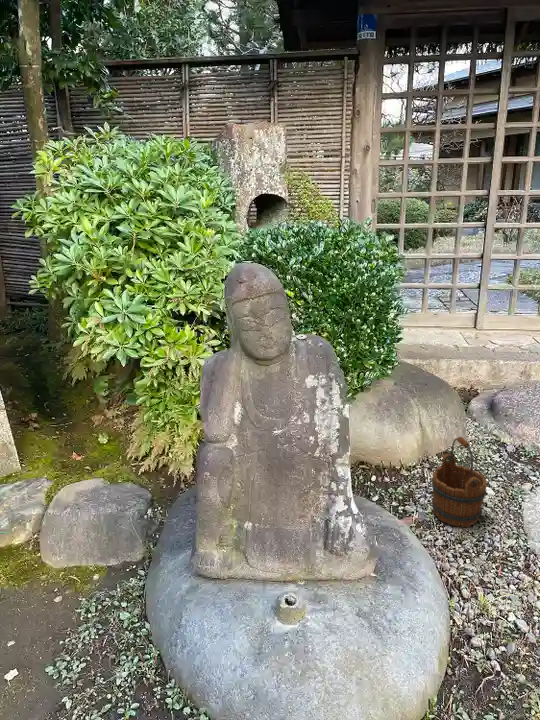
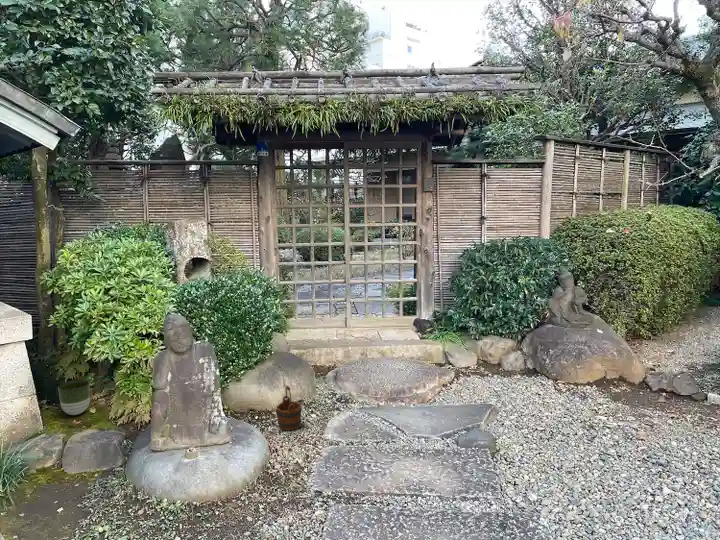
planter: none [50,386,99,441] -> present [58,380,90,415]

